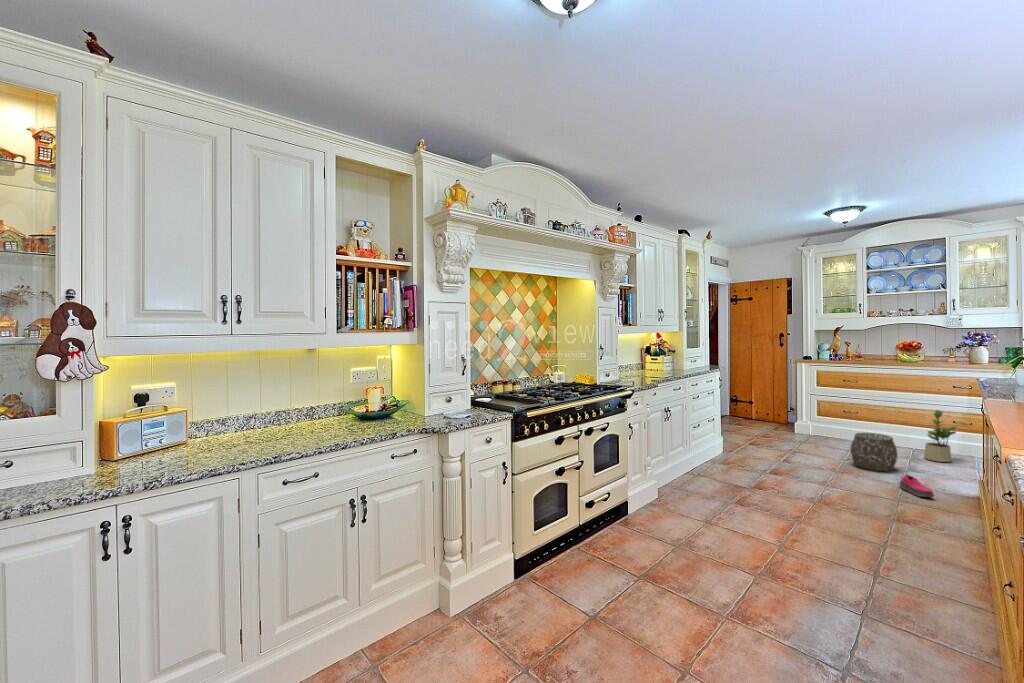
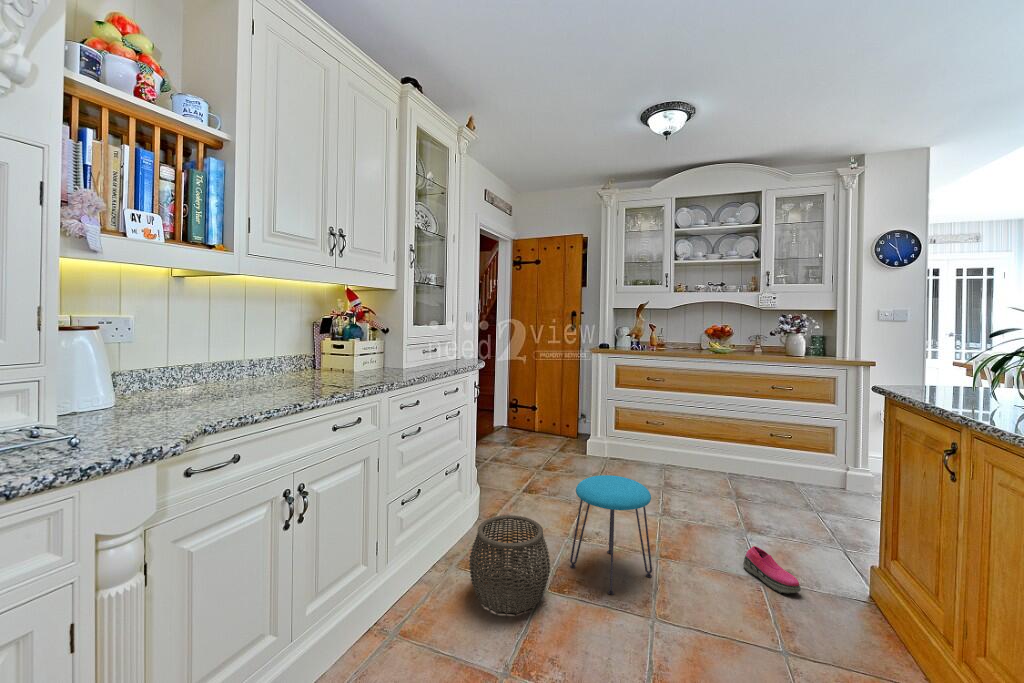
potted plant: present [924,410,957,462] -> none [741,420,781,493]
stool: none [781,429,833,486] -> present [570,475,652,595]
woven basket: present [851,433,898,471] -> present [469,515,550,615]

